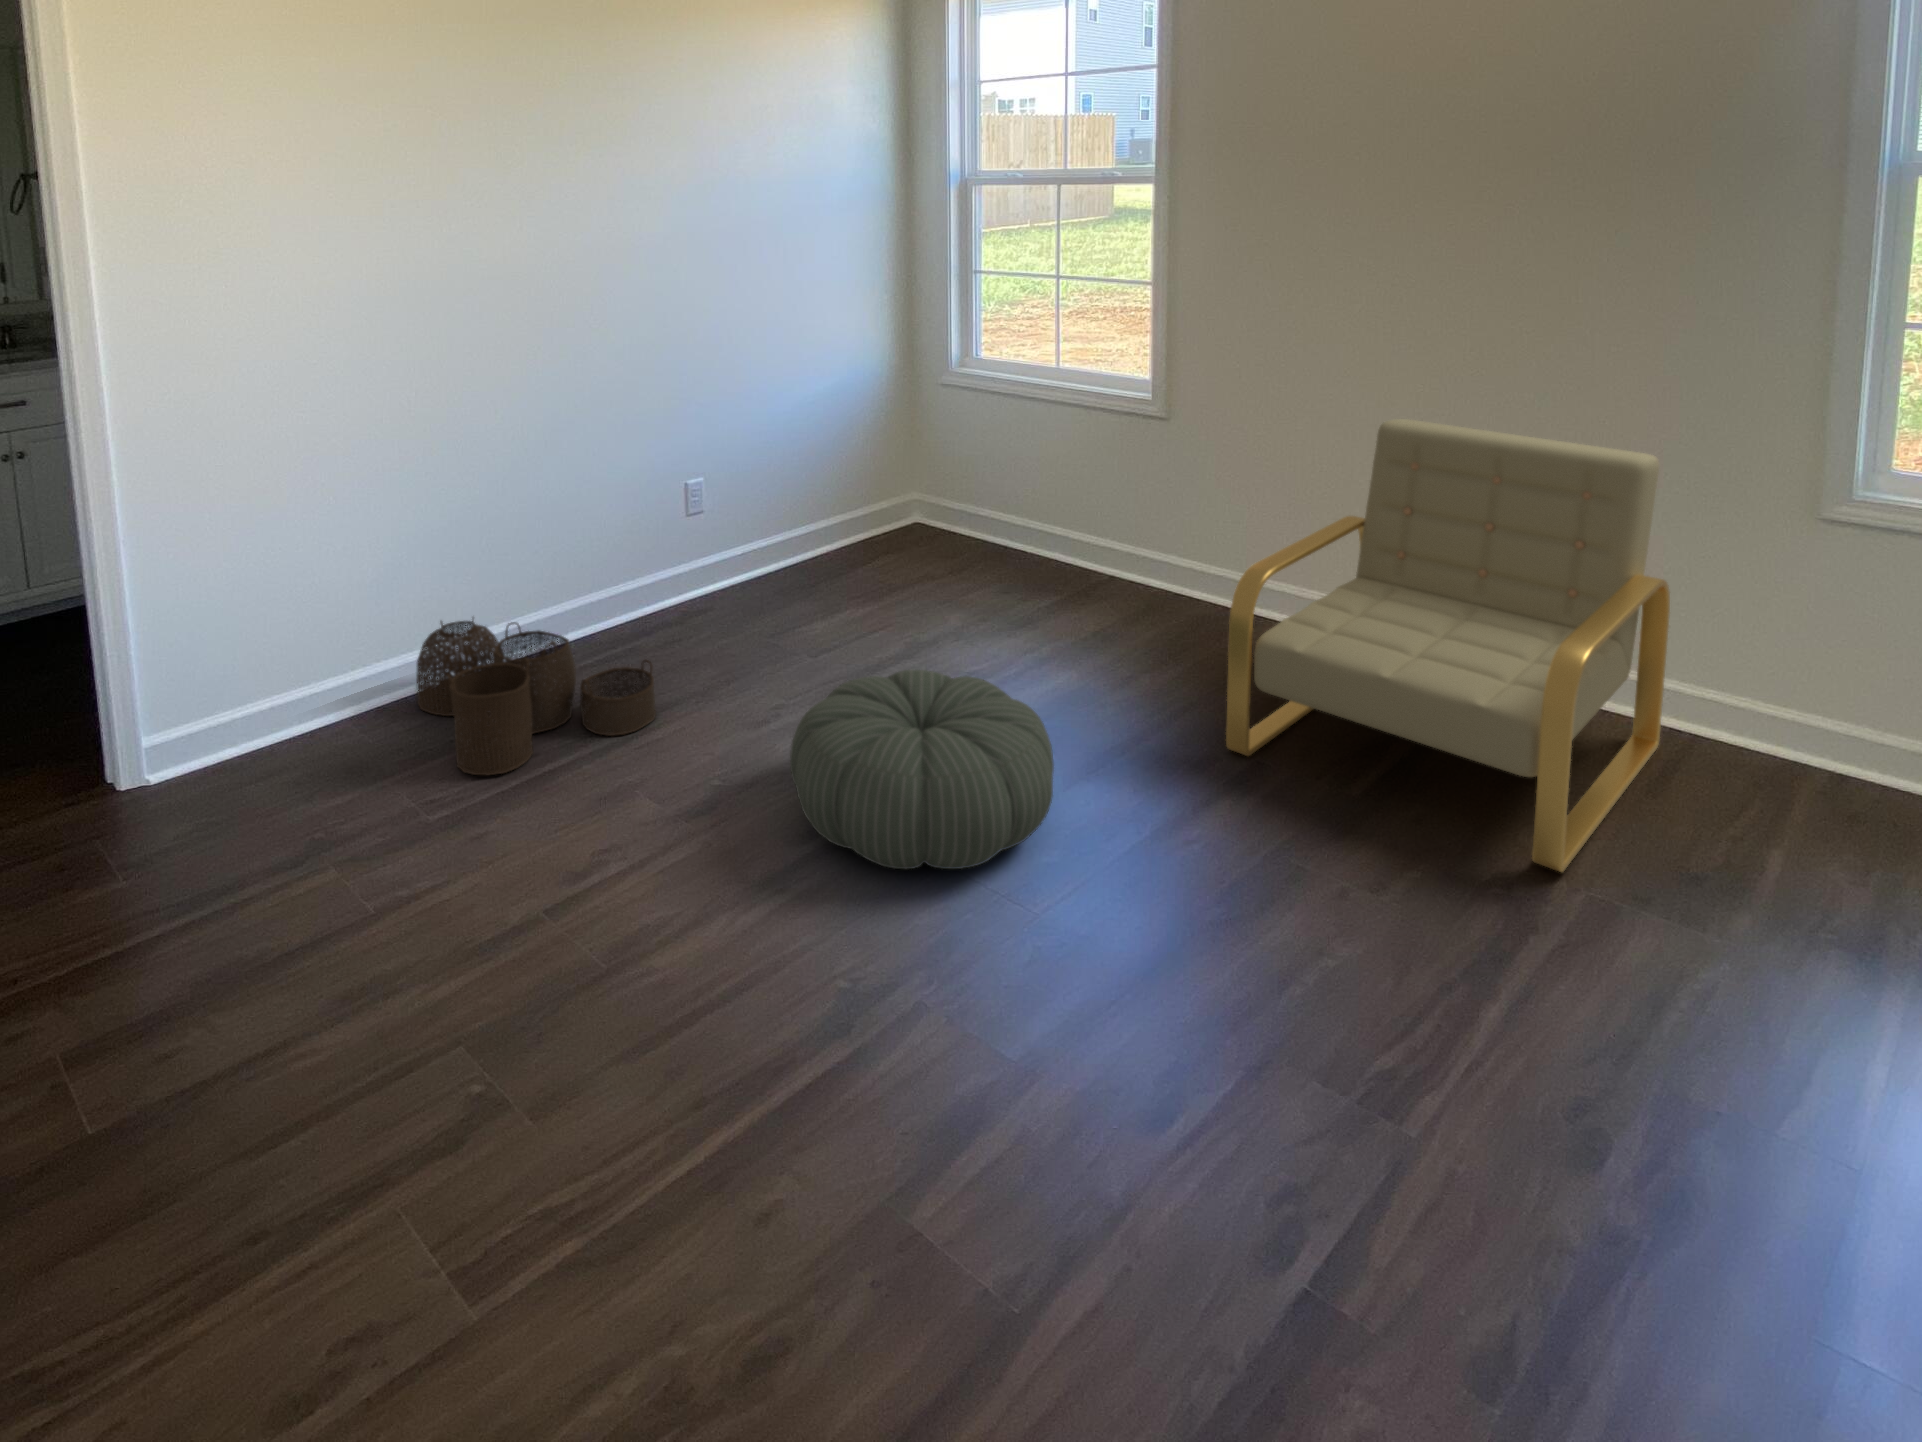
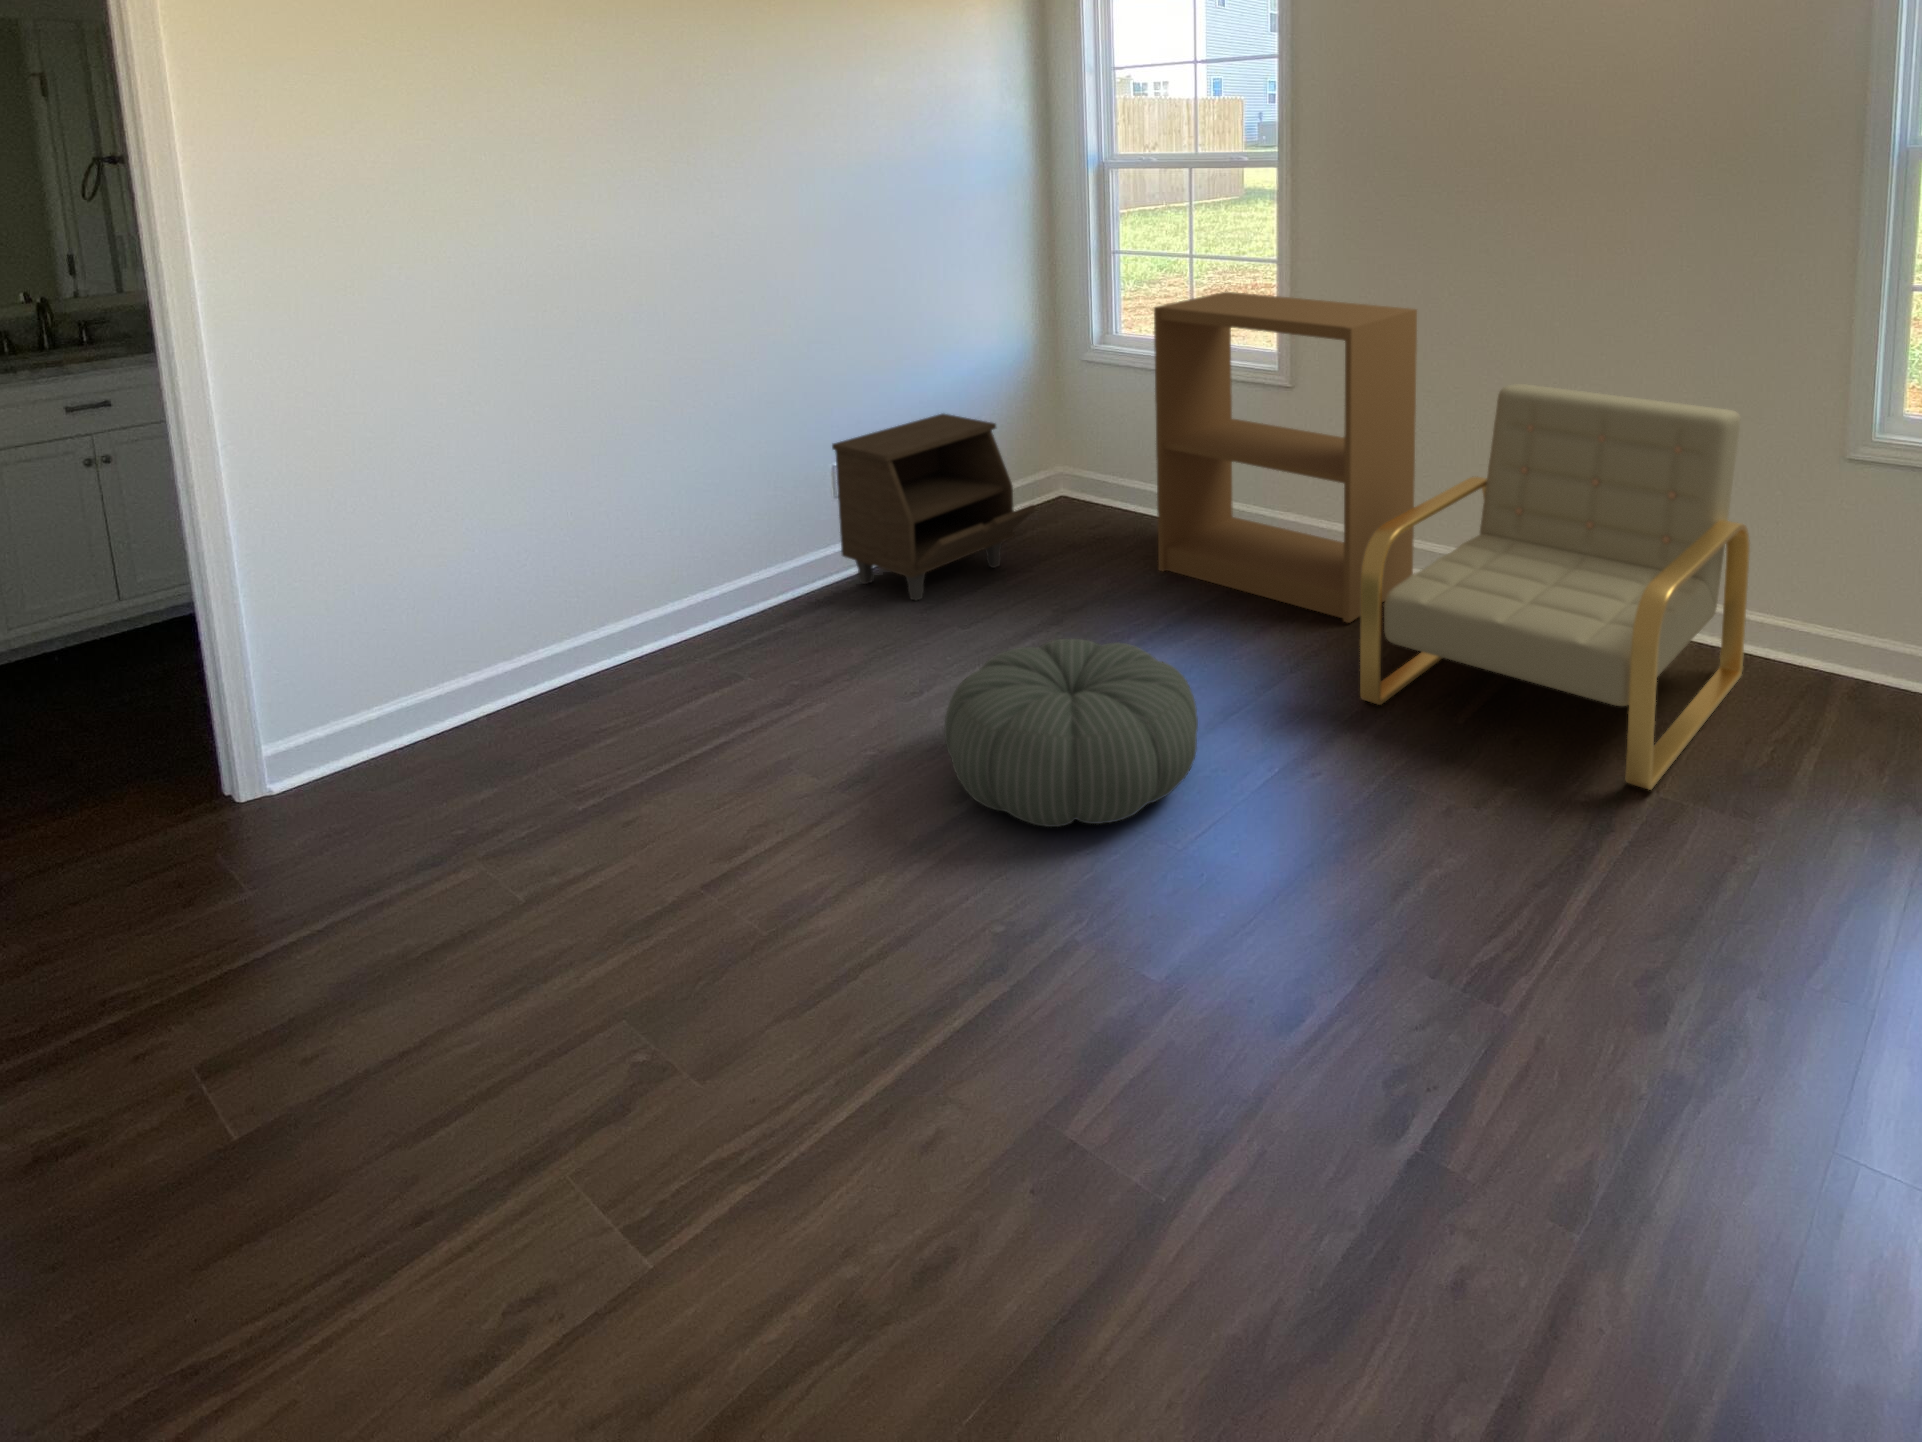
bookshelf: none [1008,316,1288,665] -> present [1154,291,1417,623]
nightstand: none [683,432,884,620] -> present [832,414,1035,600]
woven basket: present [417,621,656,775] -> none [558,608,810,766]

